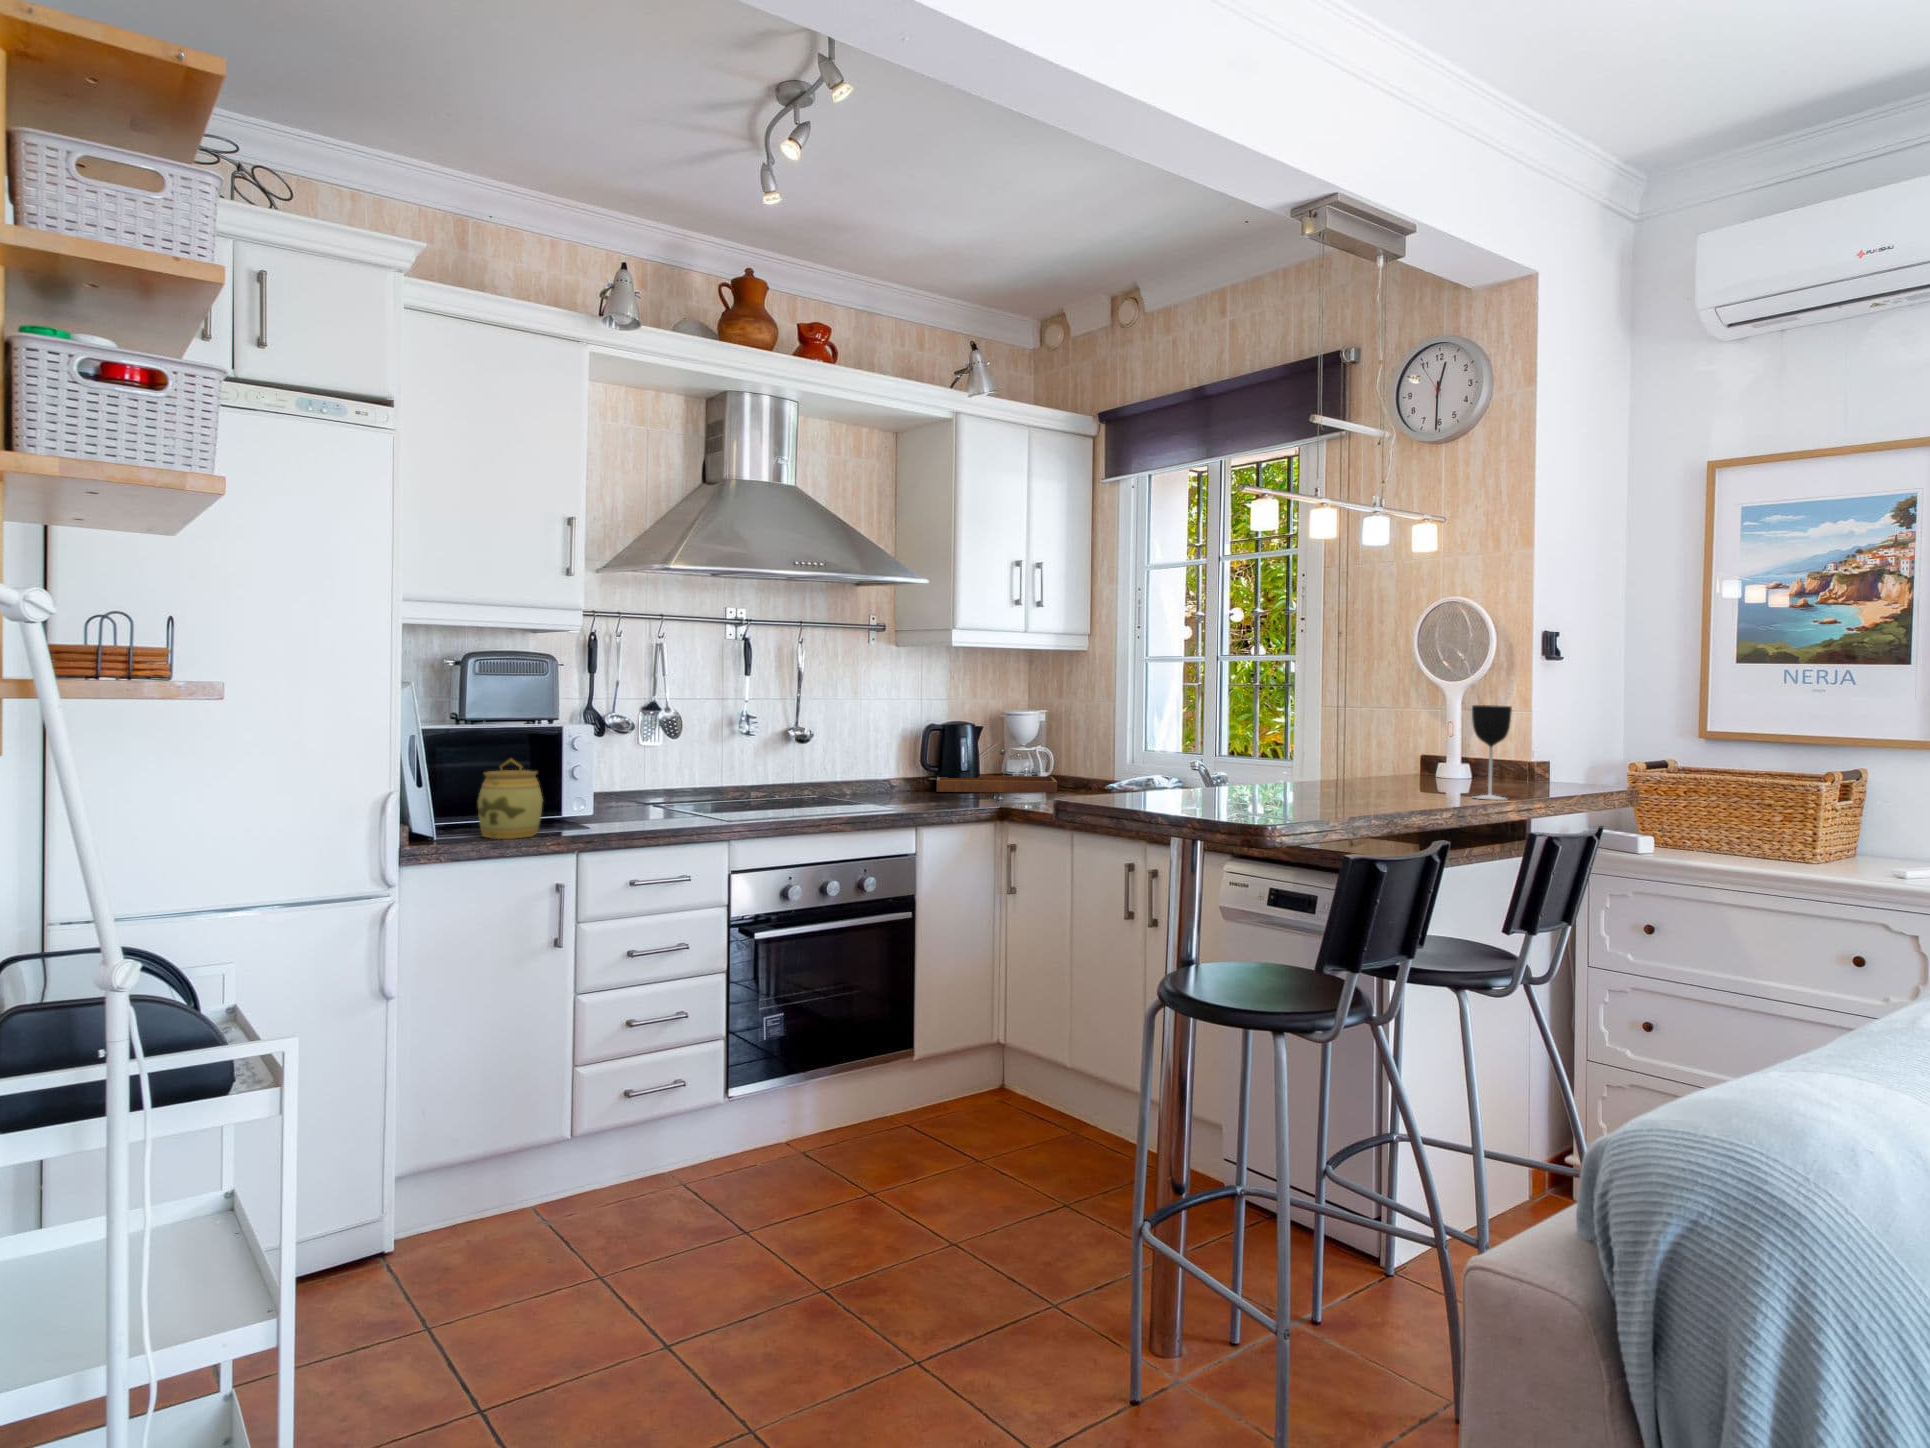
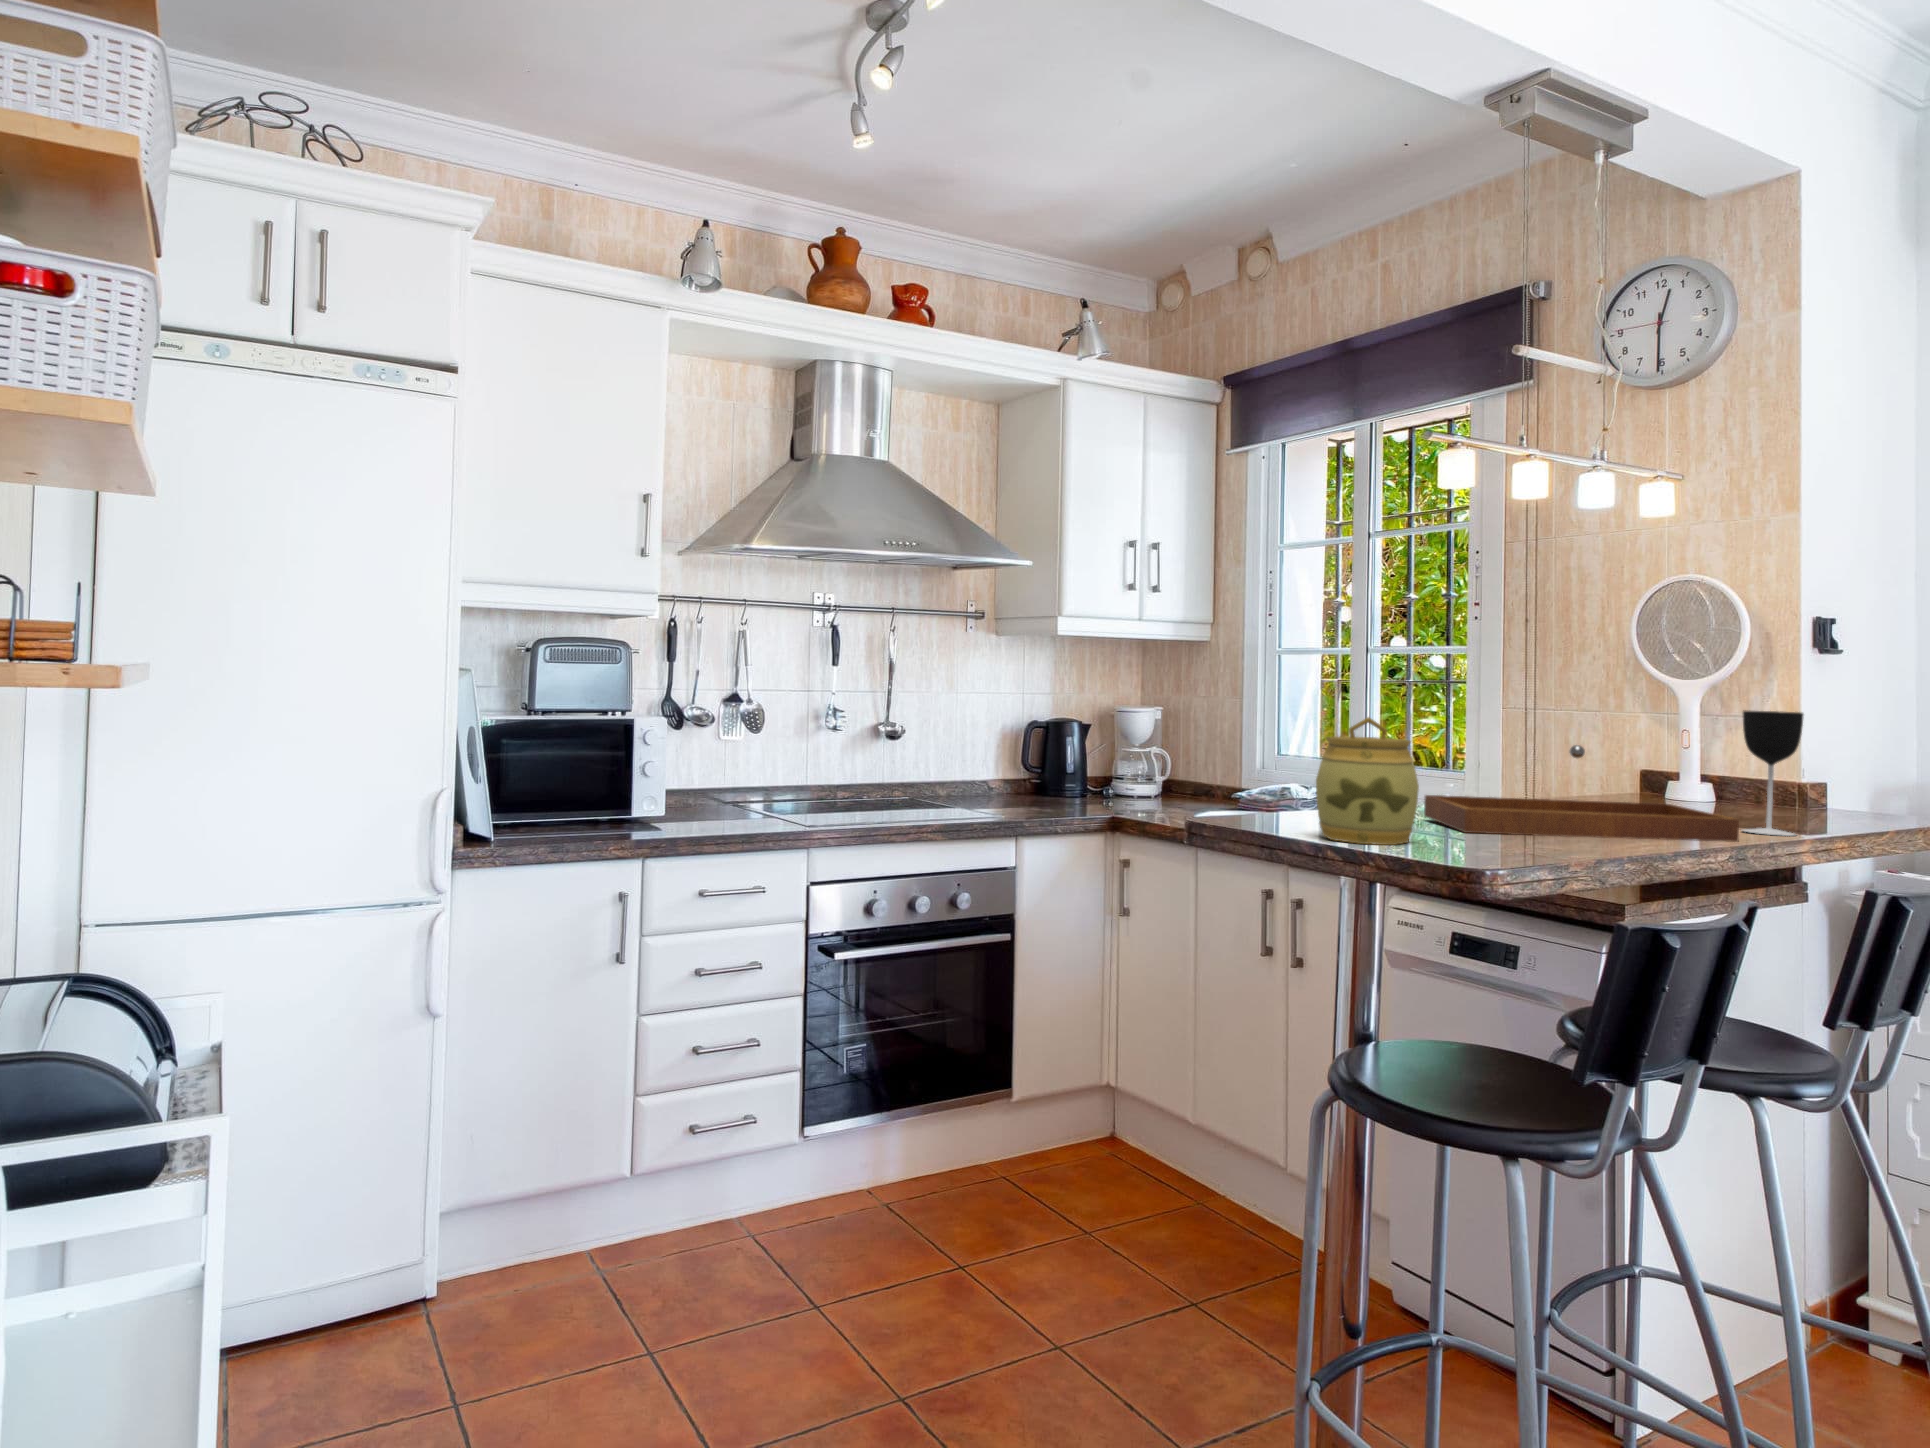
tray: present [937,748,1057,793] -> present [1424,745,1739,842]
jar: present [478,759,543,839] -> present [1316,717,1419,845]

